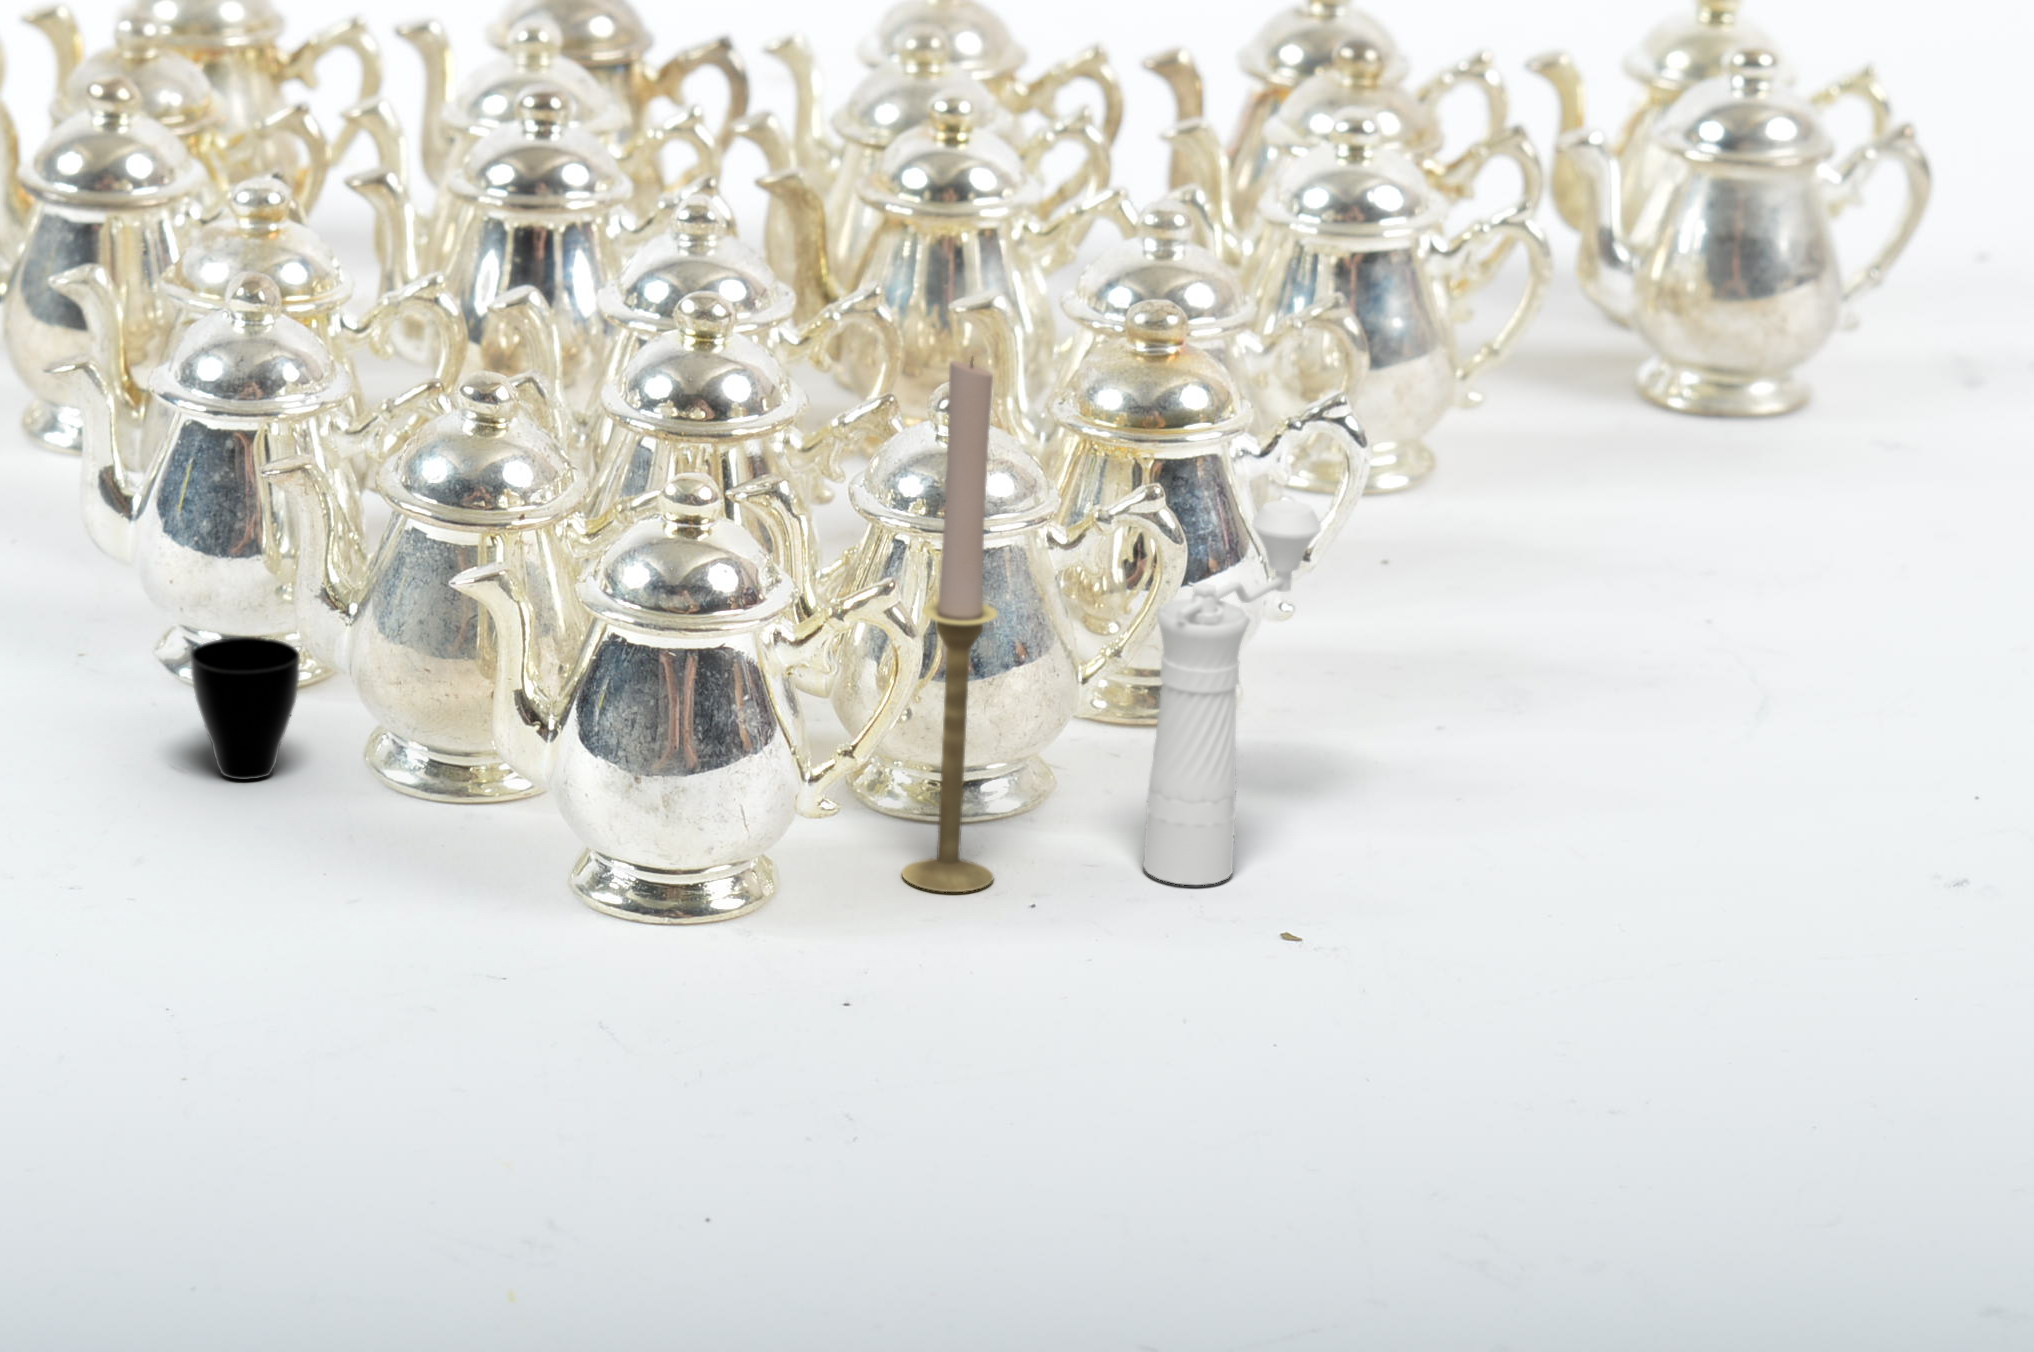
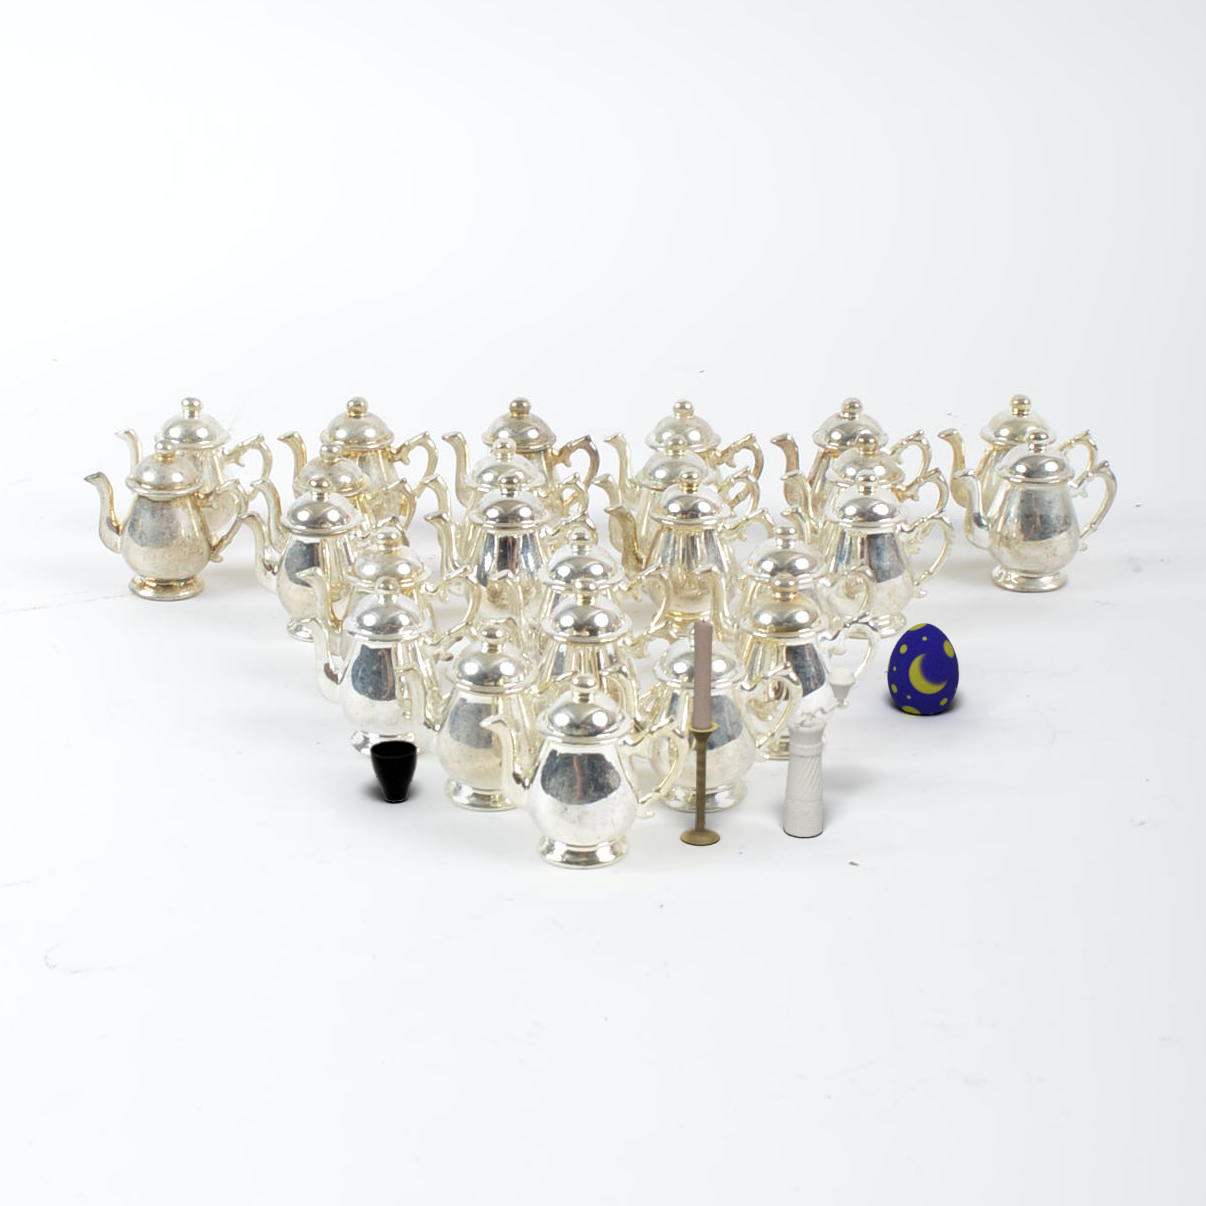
decorative egg: none [1391,437,1556,647] -> present [887,623,959,714]

